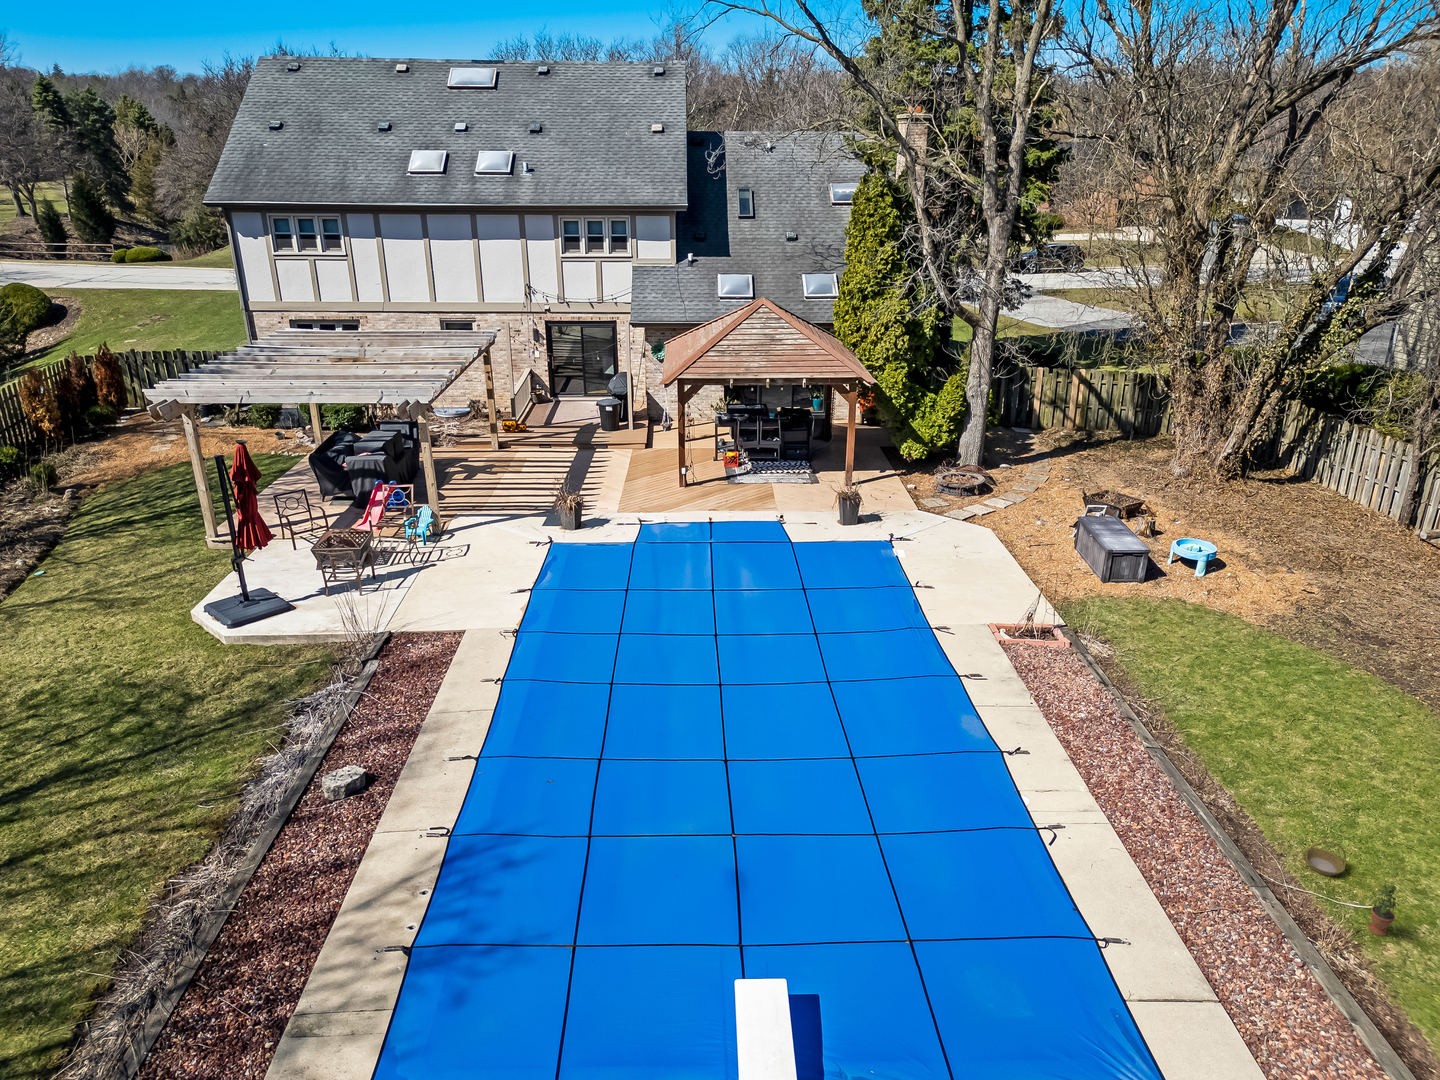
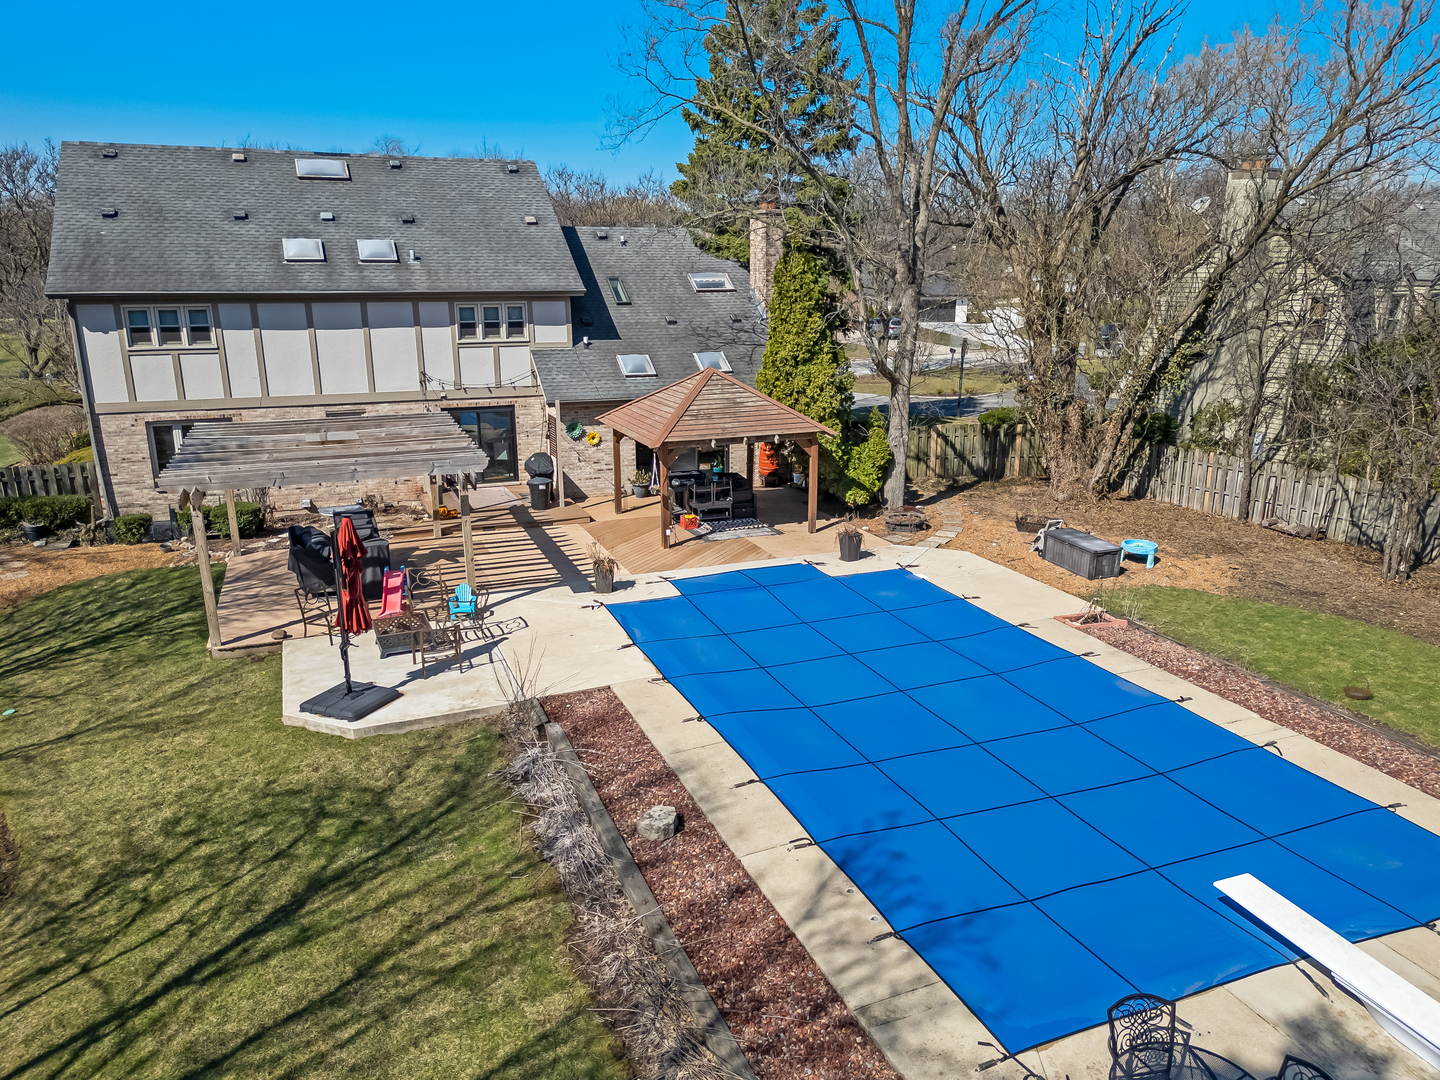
potted plant: present [1368,880,1399,936] -> none [1404,681,1421,720]

